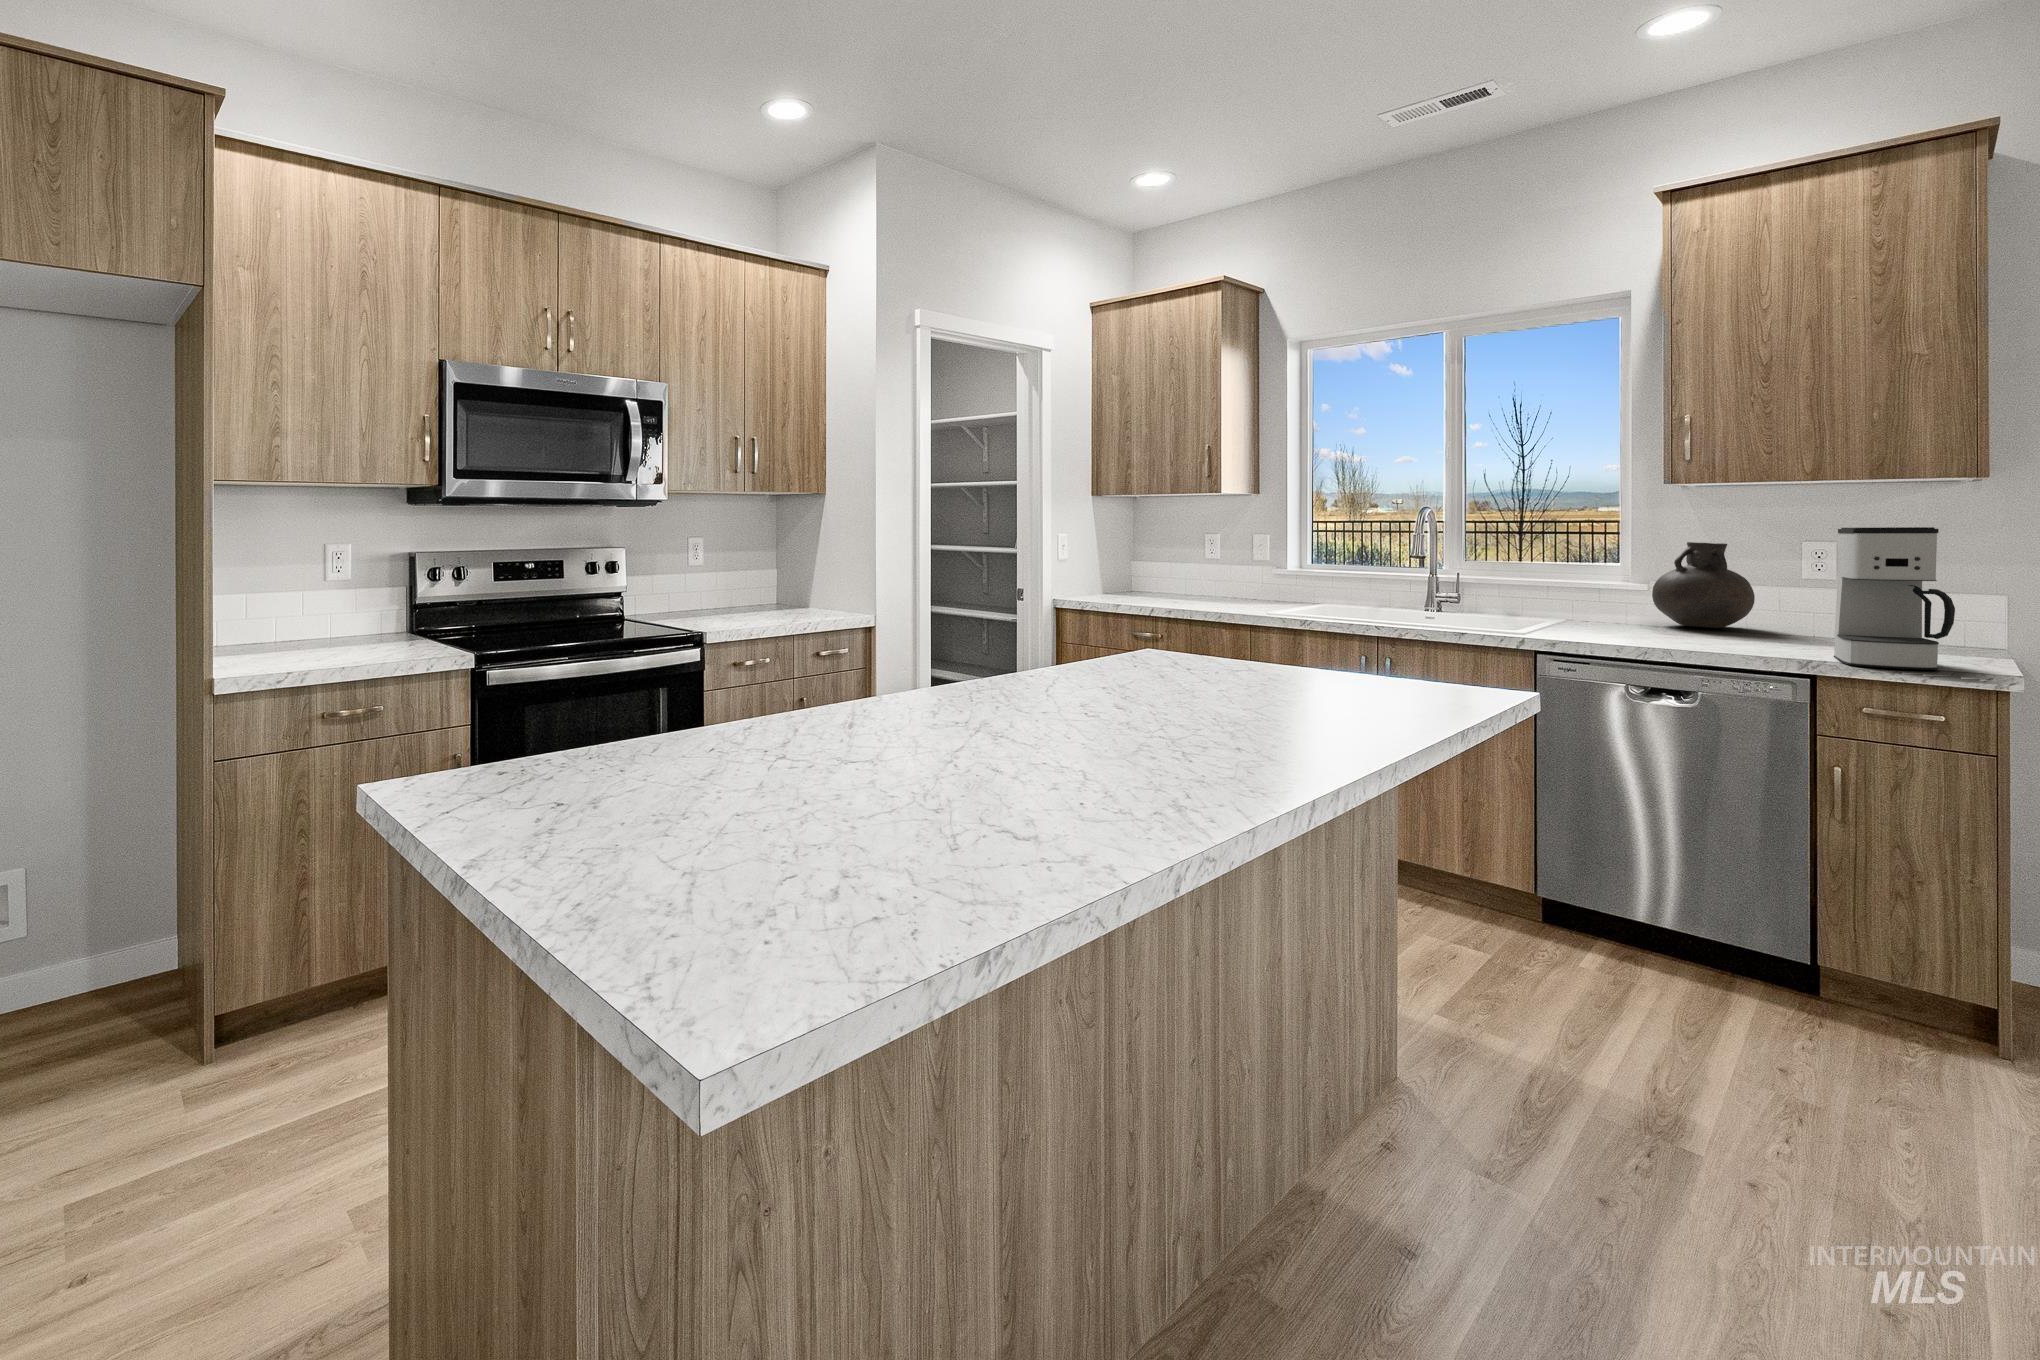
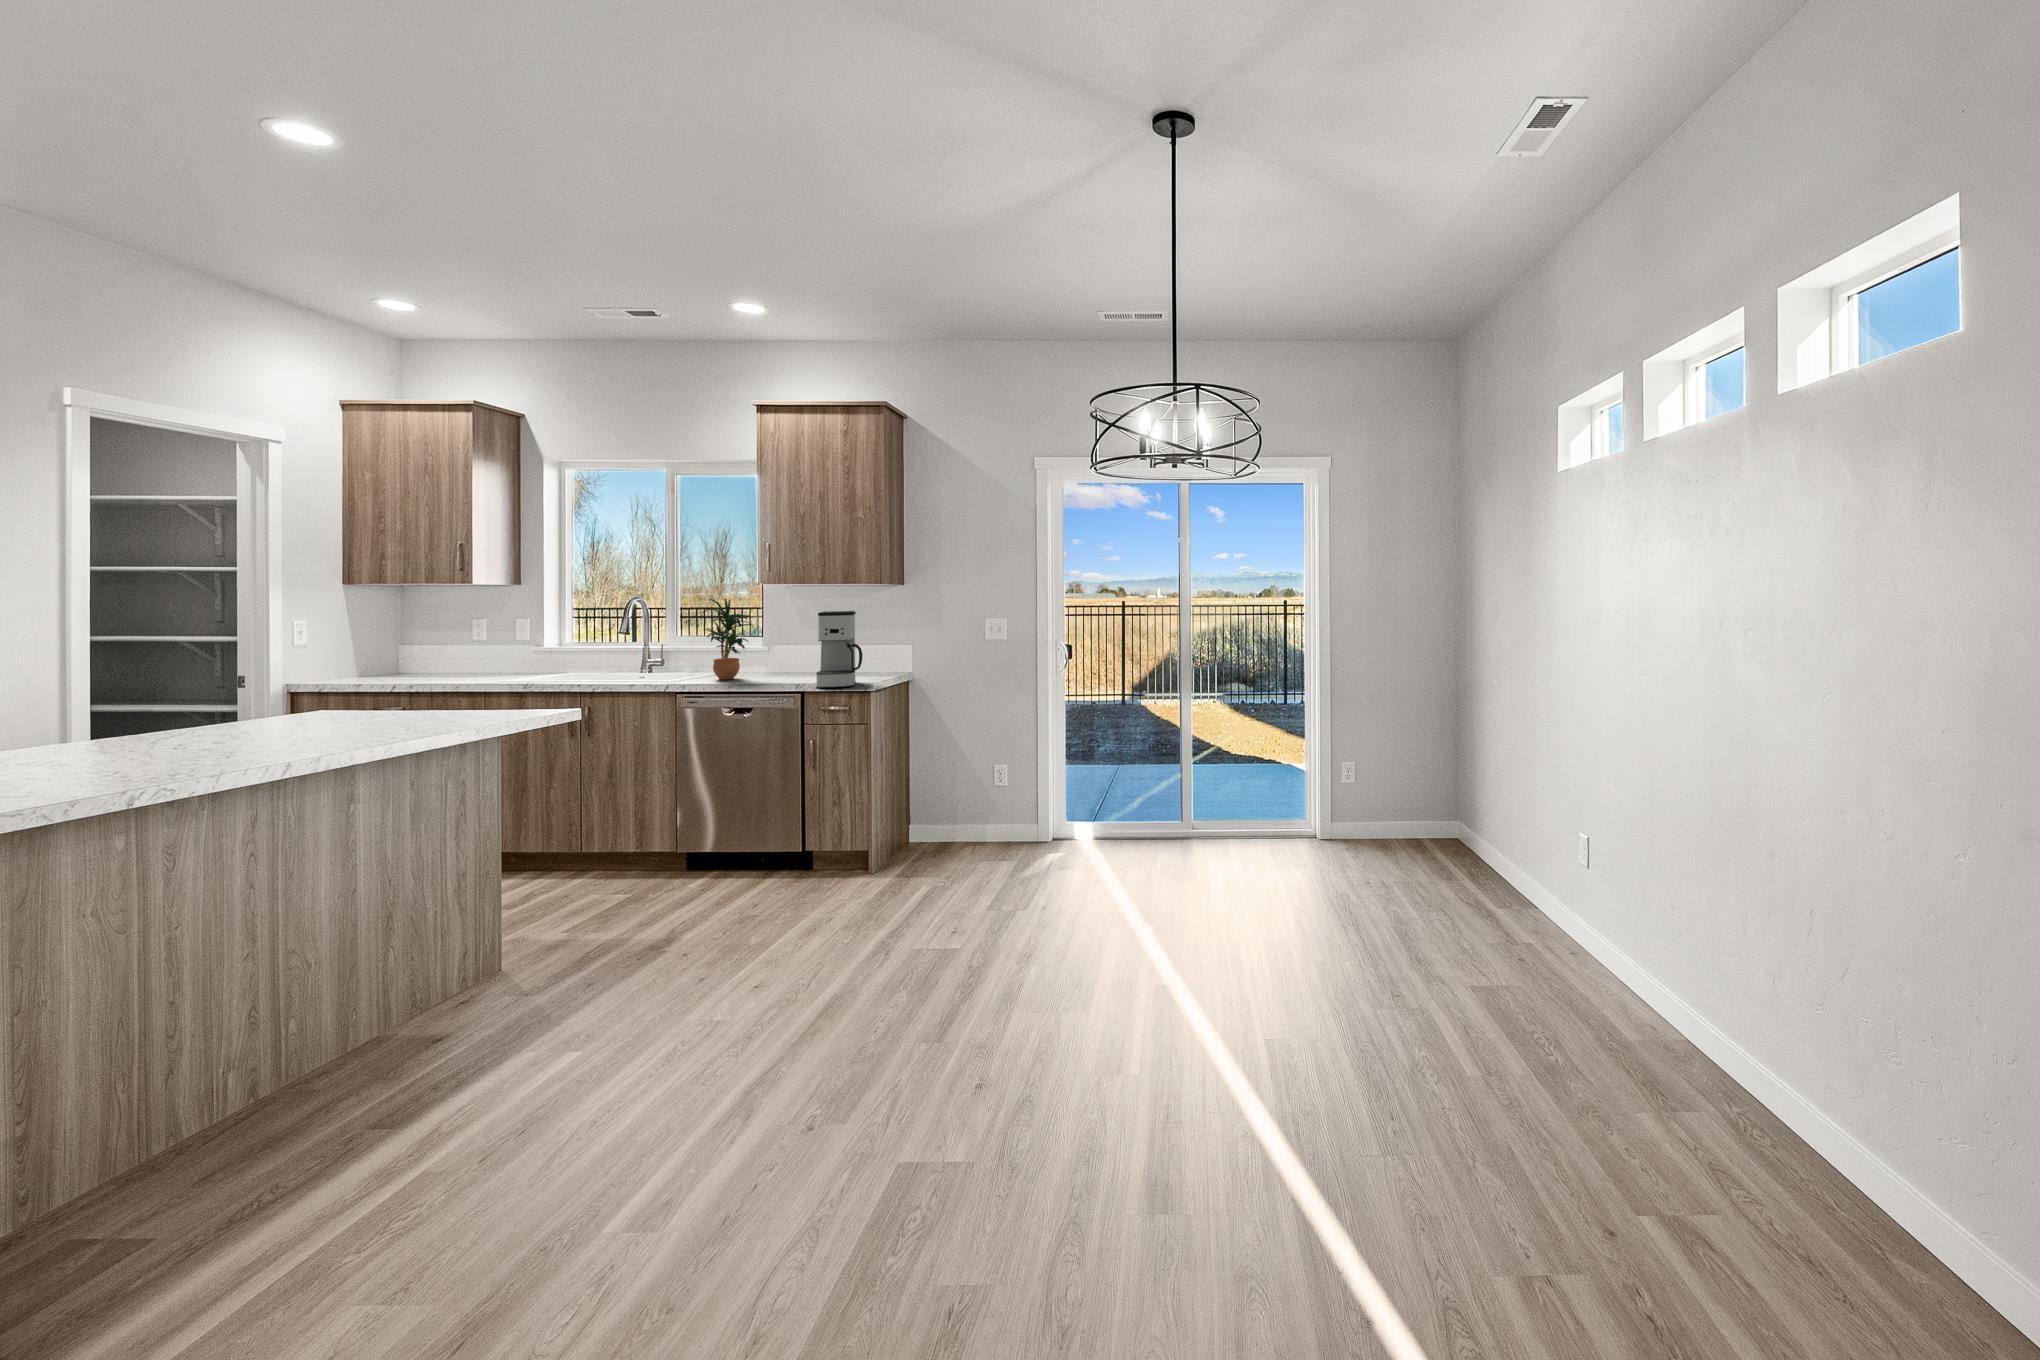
potted plant: none [1569,507,1664,635] -> present [705,599,752,680]
vase: present [1652,542,1755,628] -> none [768,617,819,669]

